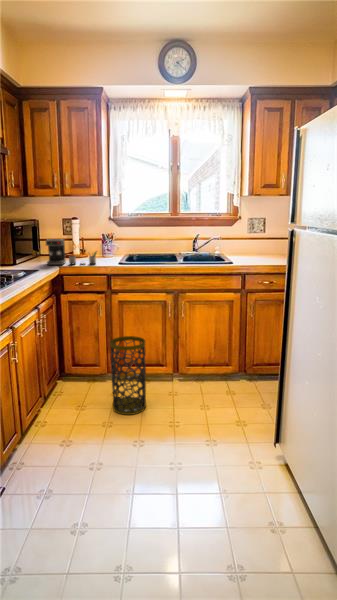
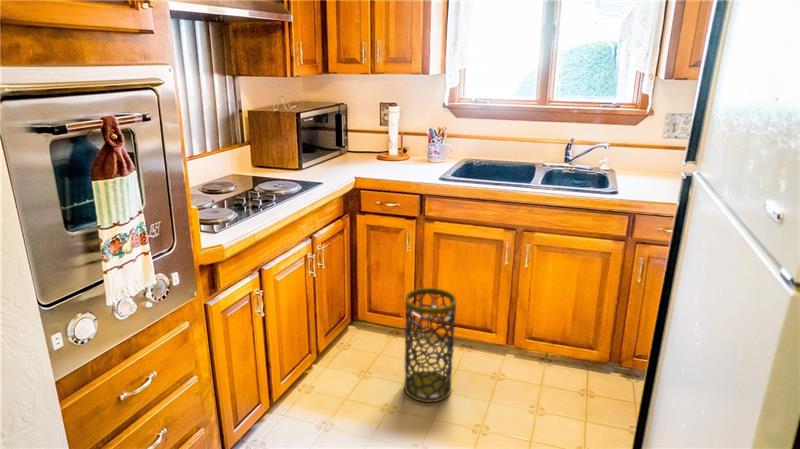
coffee maker: present [46,239,97,265] -> none [341,135,411,176]

